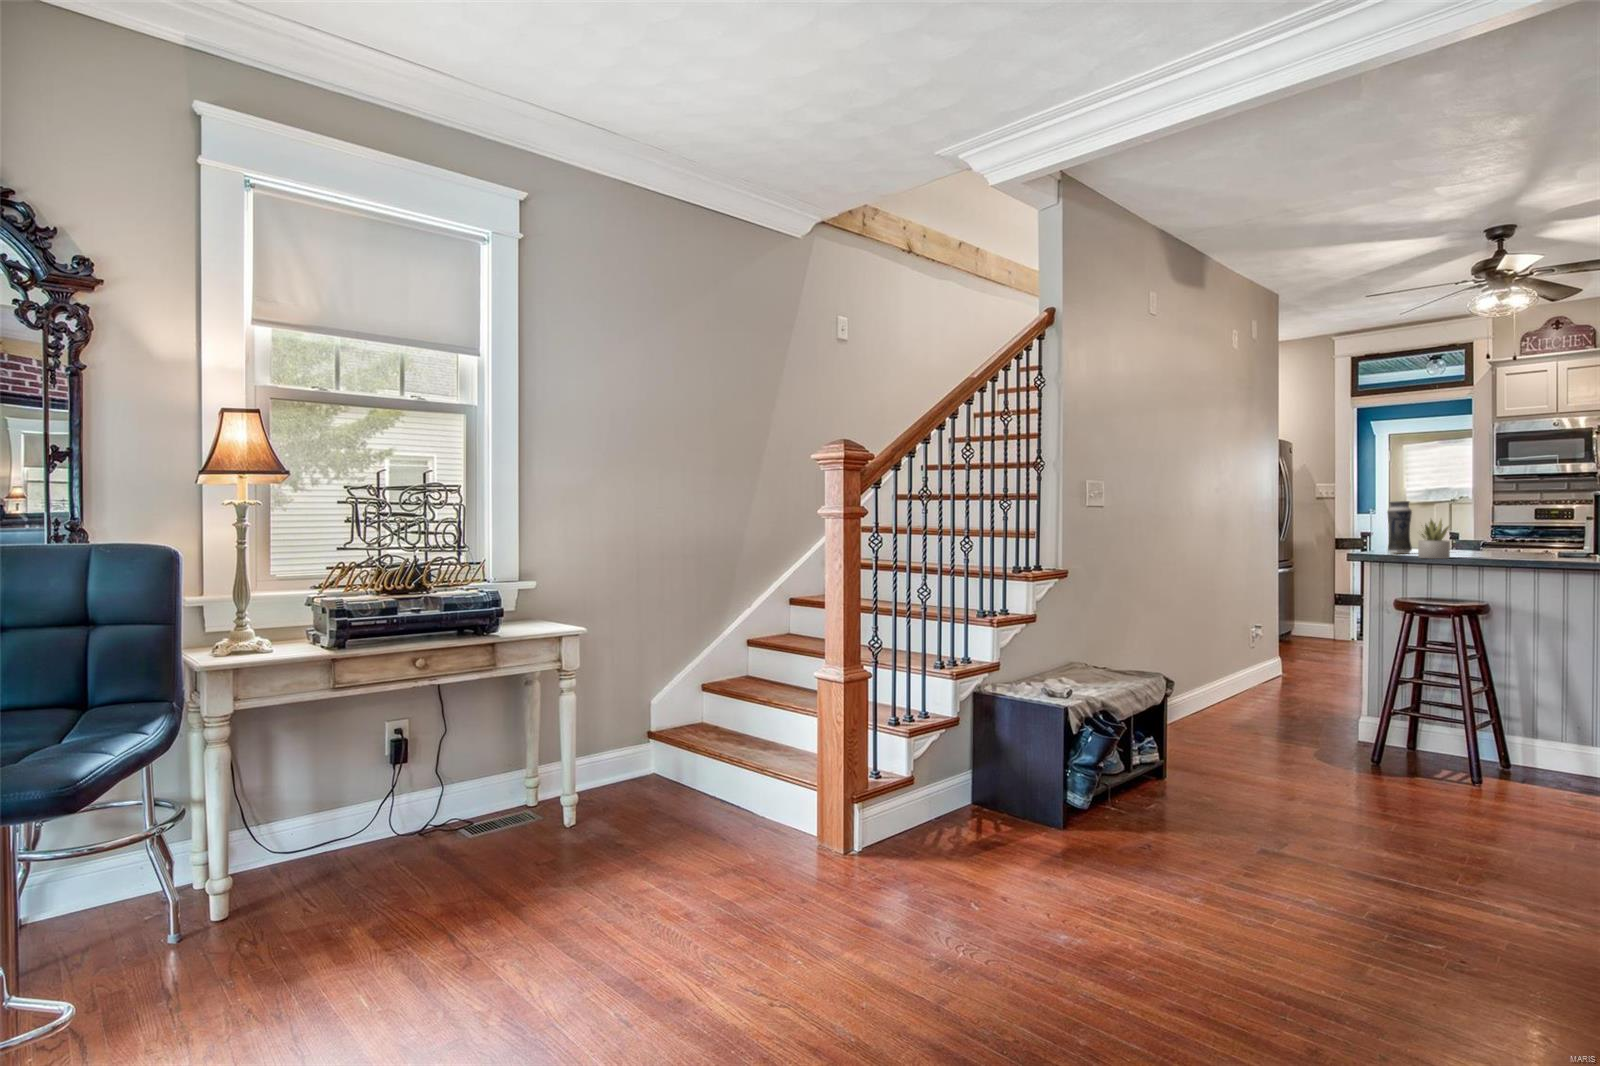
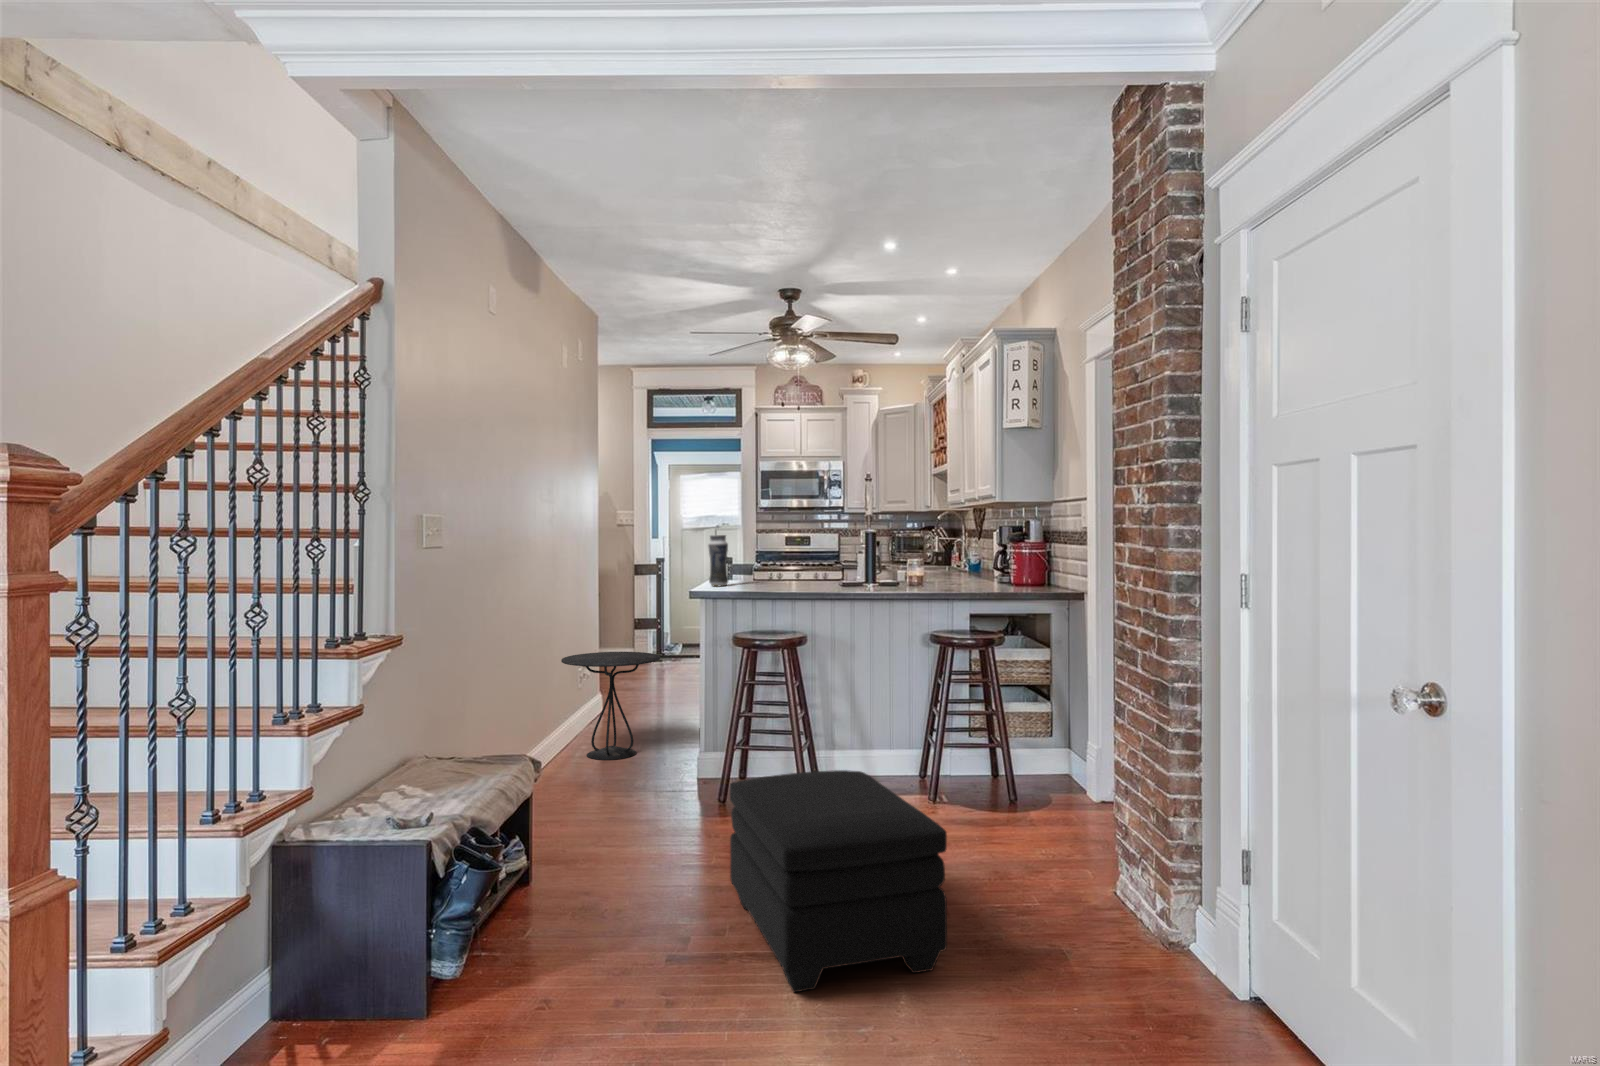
succulent plant: present [1418,520,1450,559] -> none [746,554,773,594]
side table: none [1225,613,1328,712] -> present [561,652,660,760]
ottoman: none [1342,717,1566,924] -> present [730,770,947,992]

